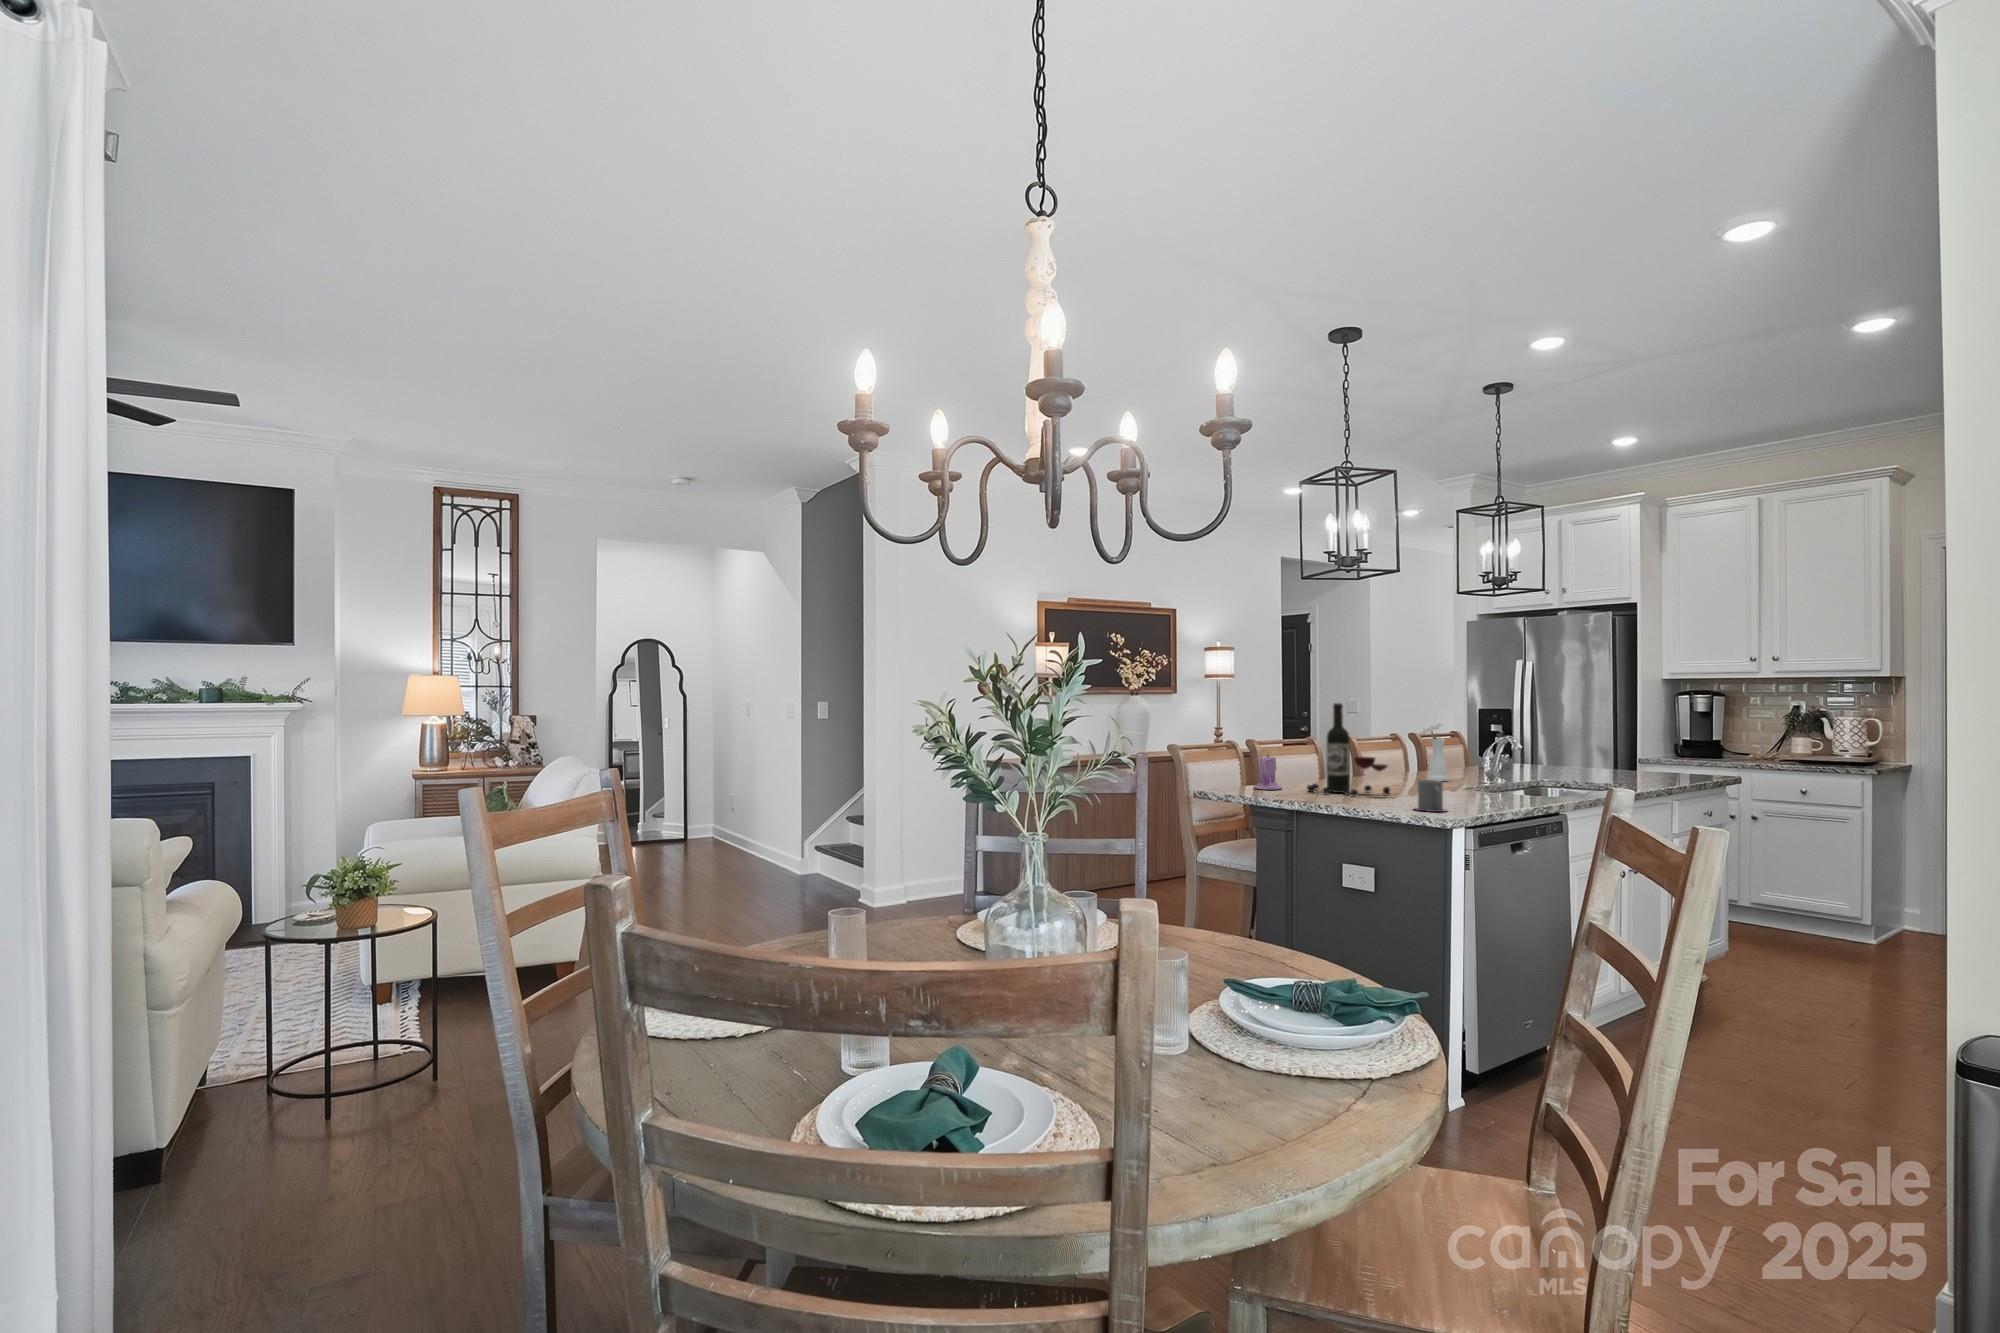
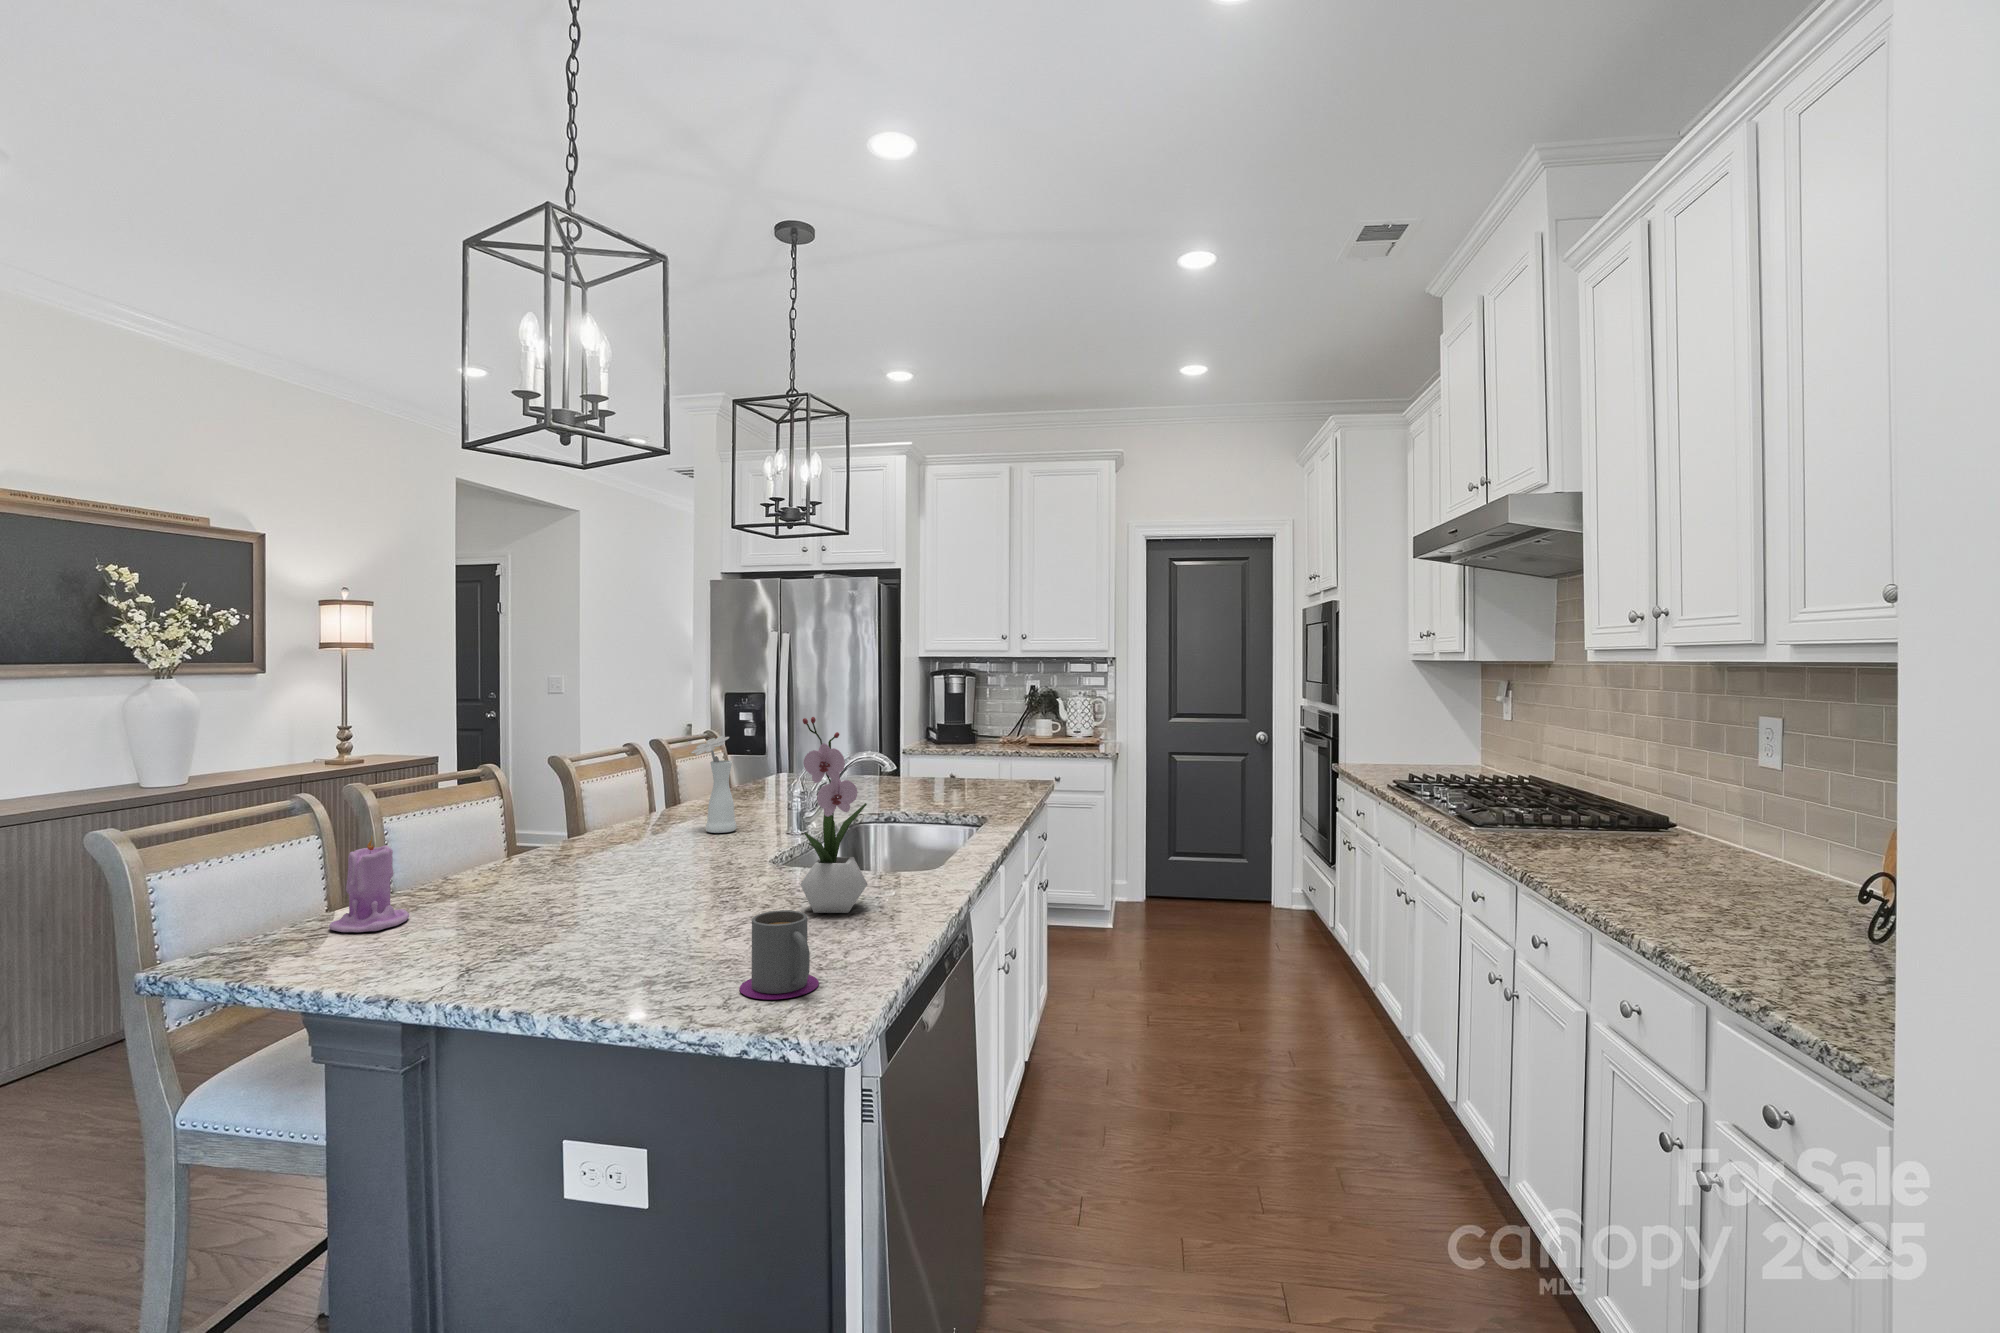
flower arrangement: none [1456,702,1497,802] -> present [800,717,868,913]
wine bottle: present [1307,703,1390,796] -> none [470,719,667,932]

